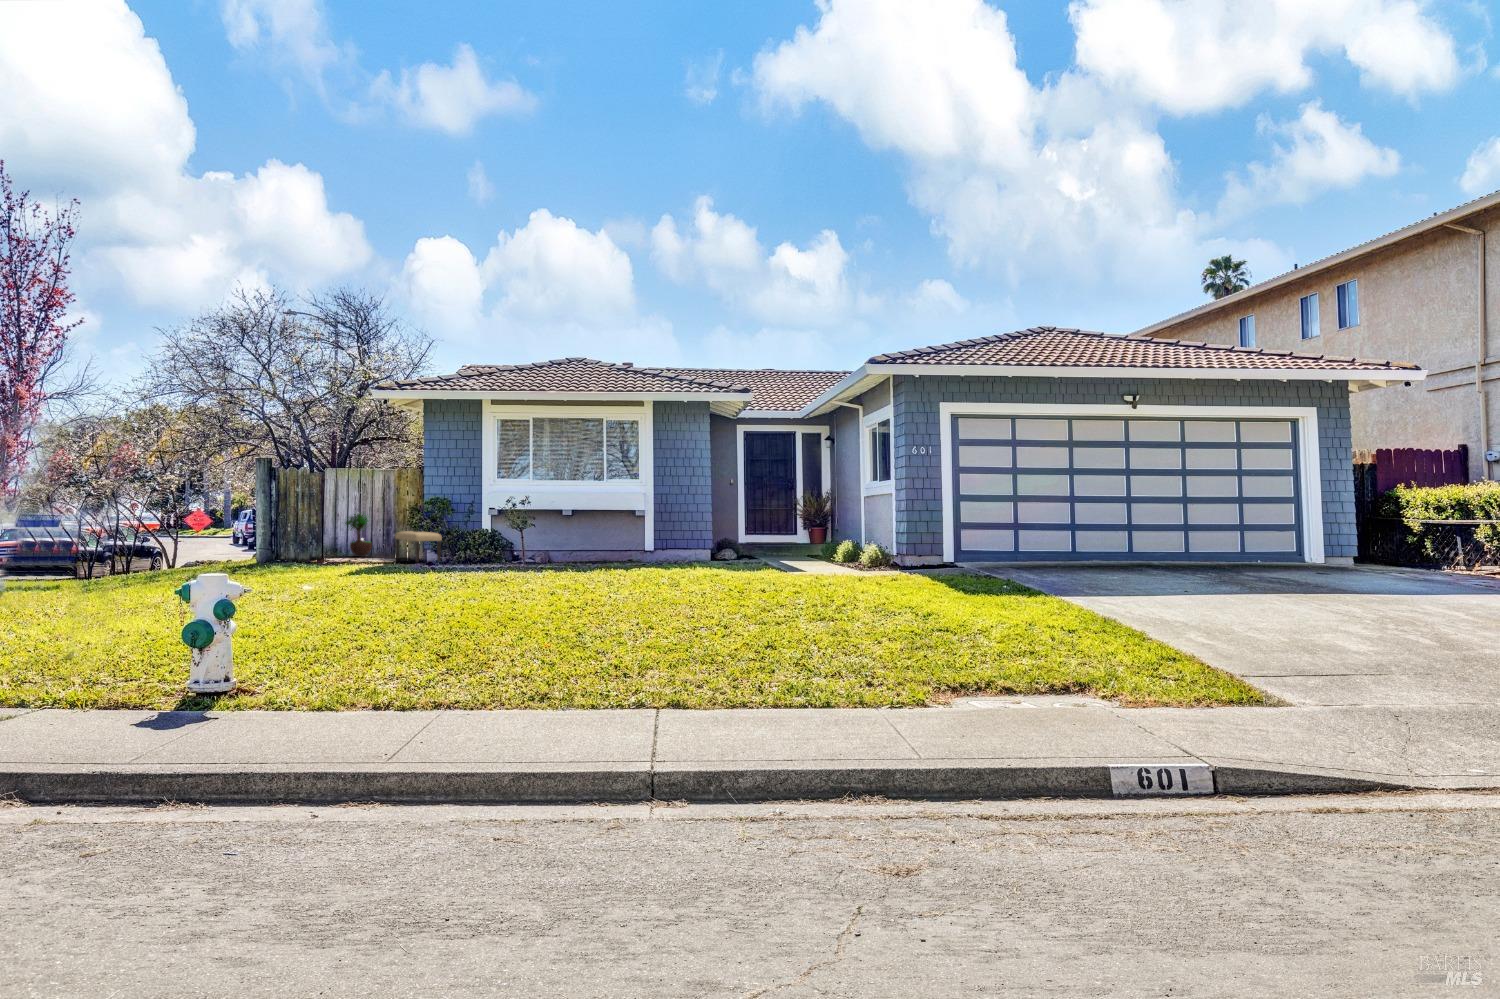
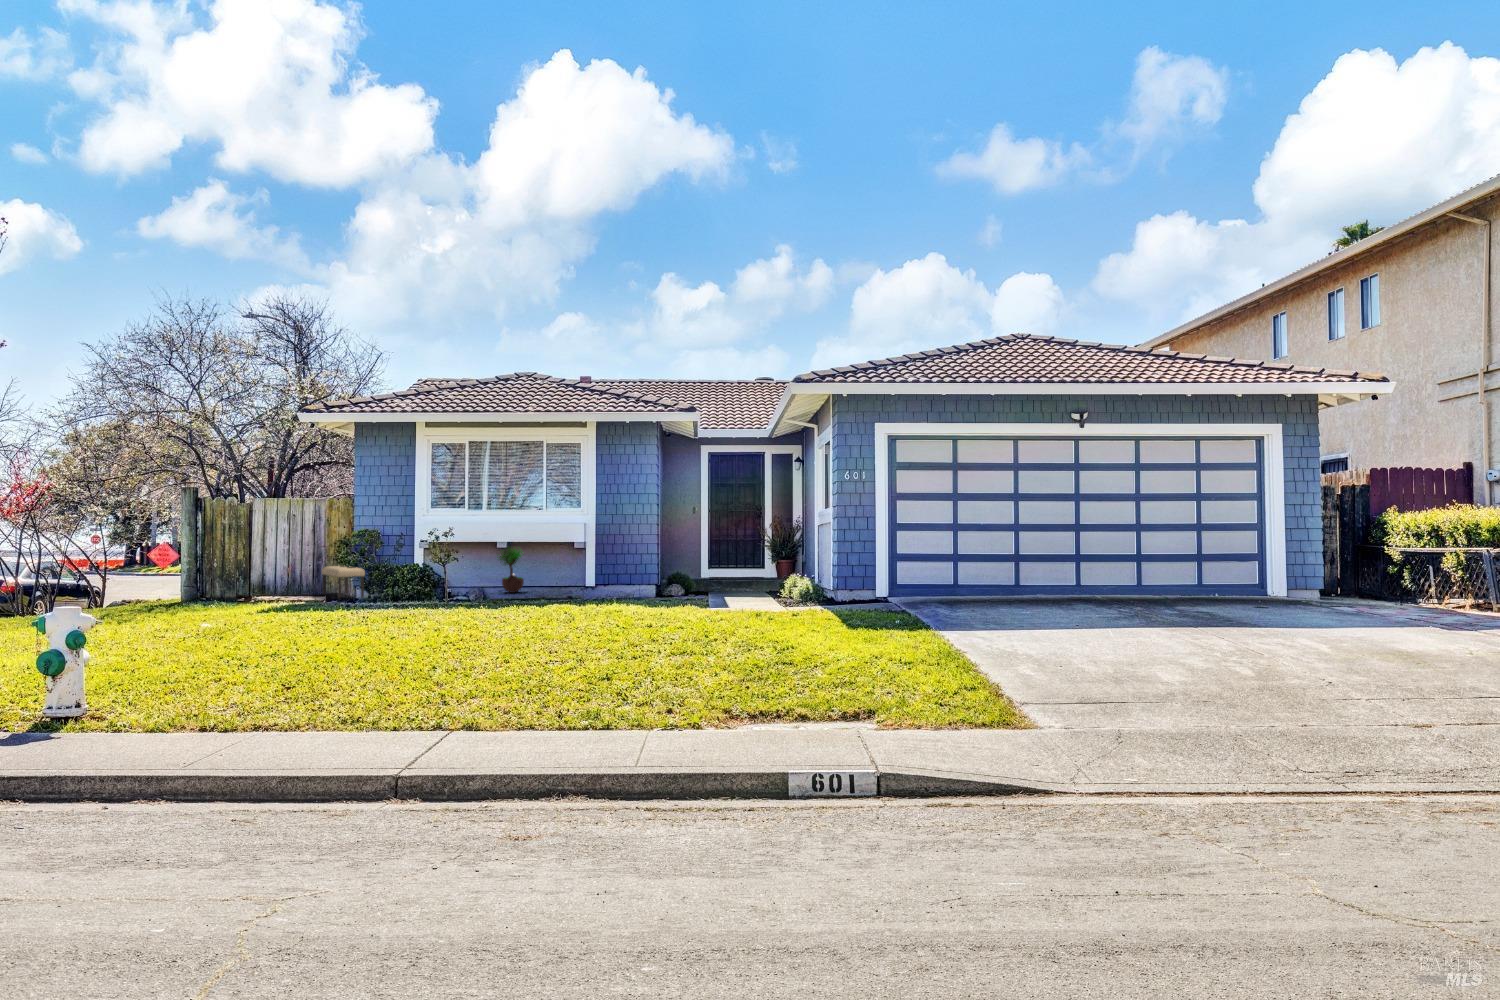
potted tree: present [345,513,372,556] -> present [497,548,524,593]

